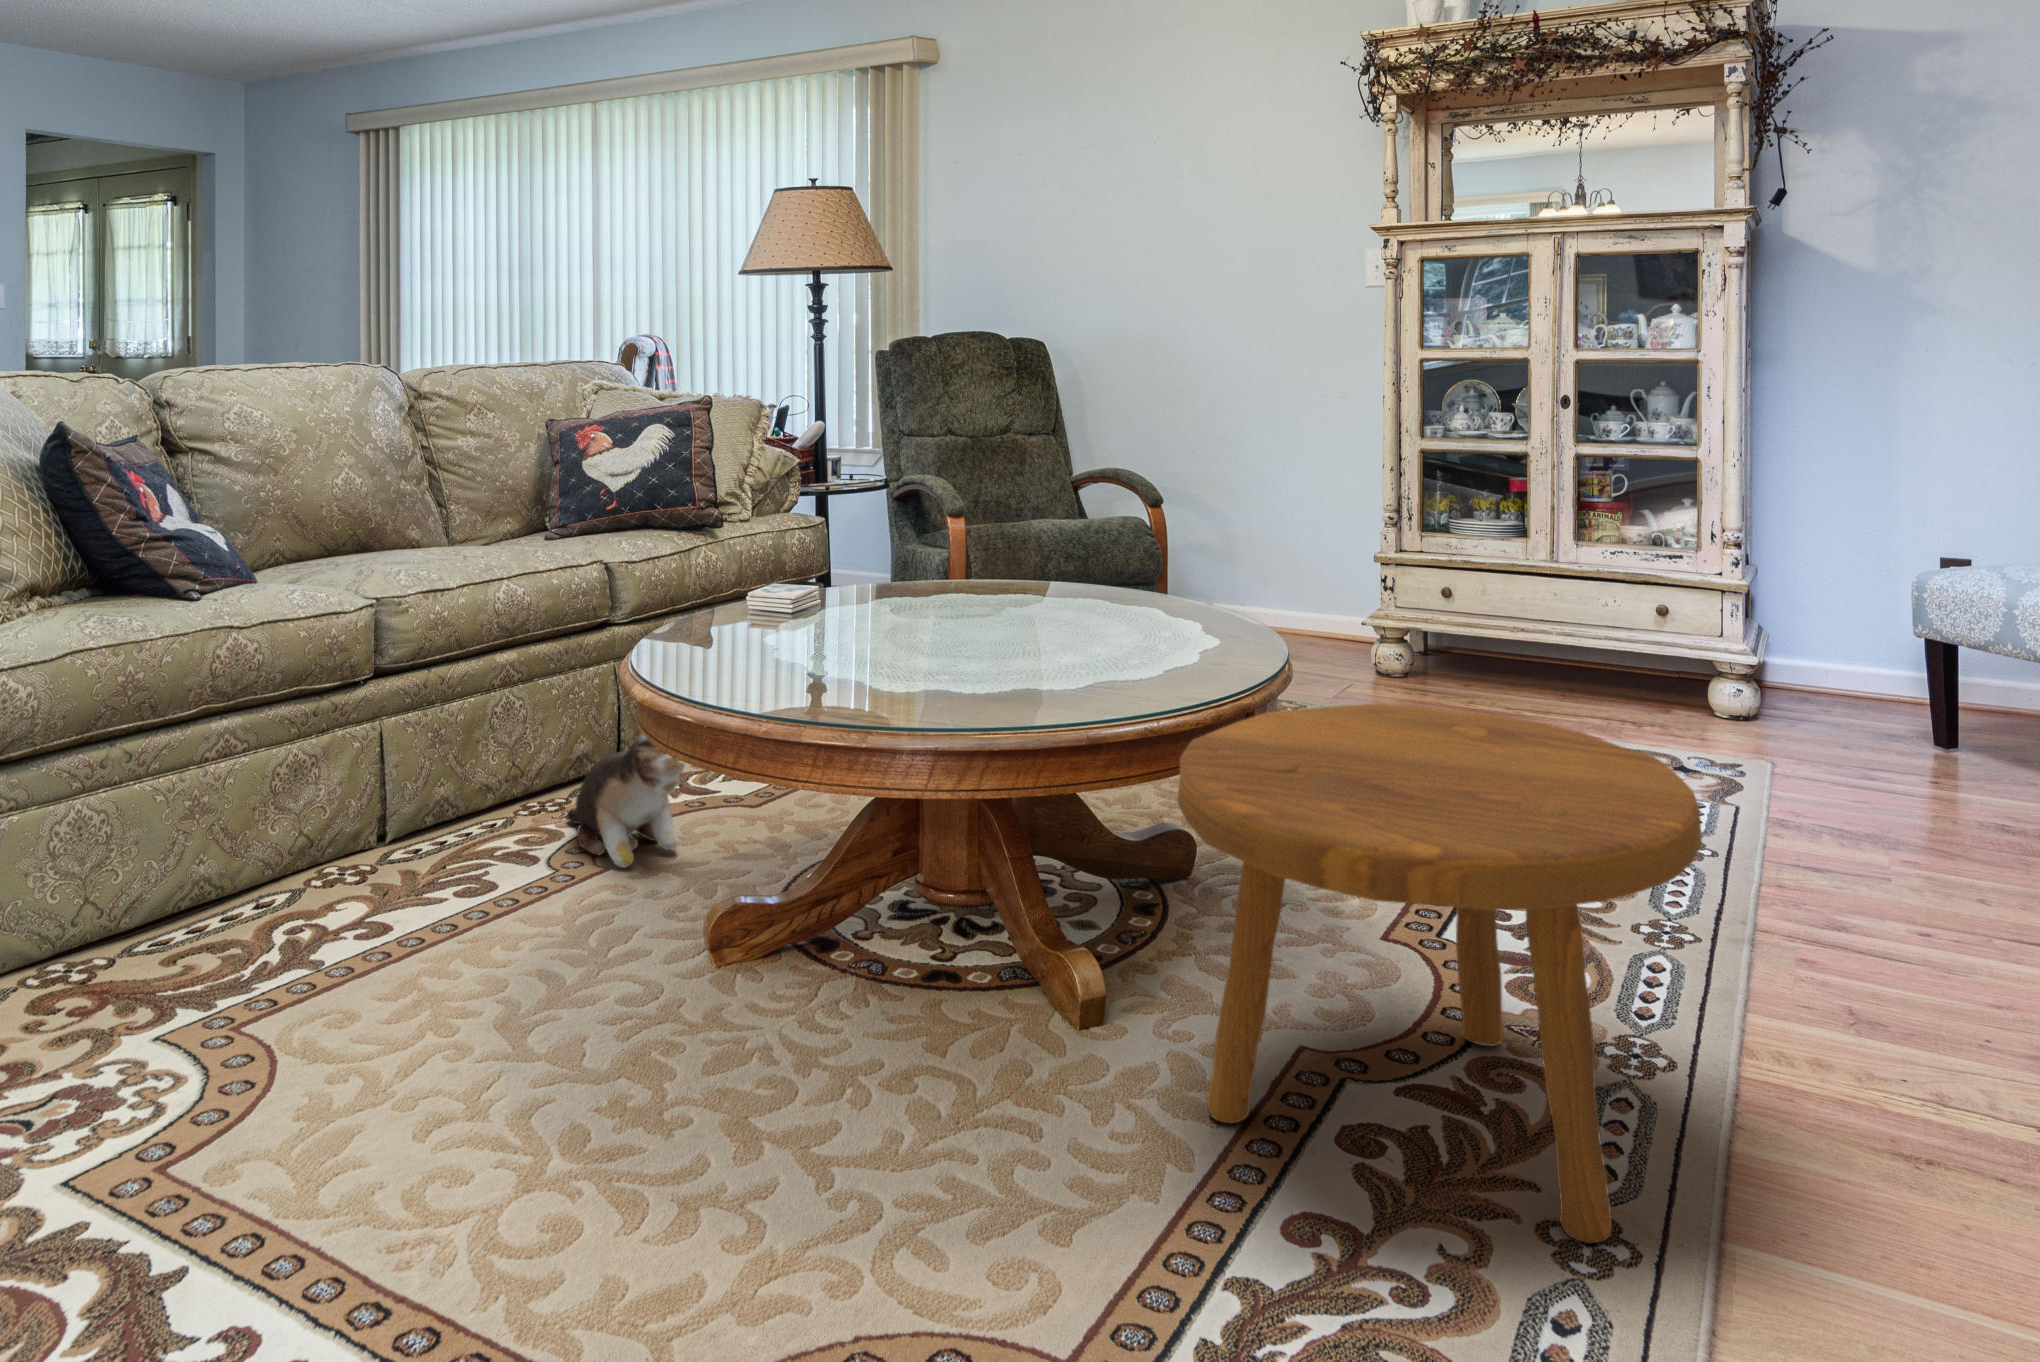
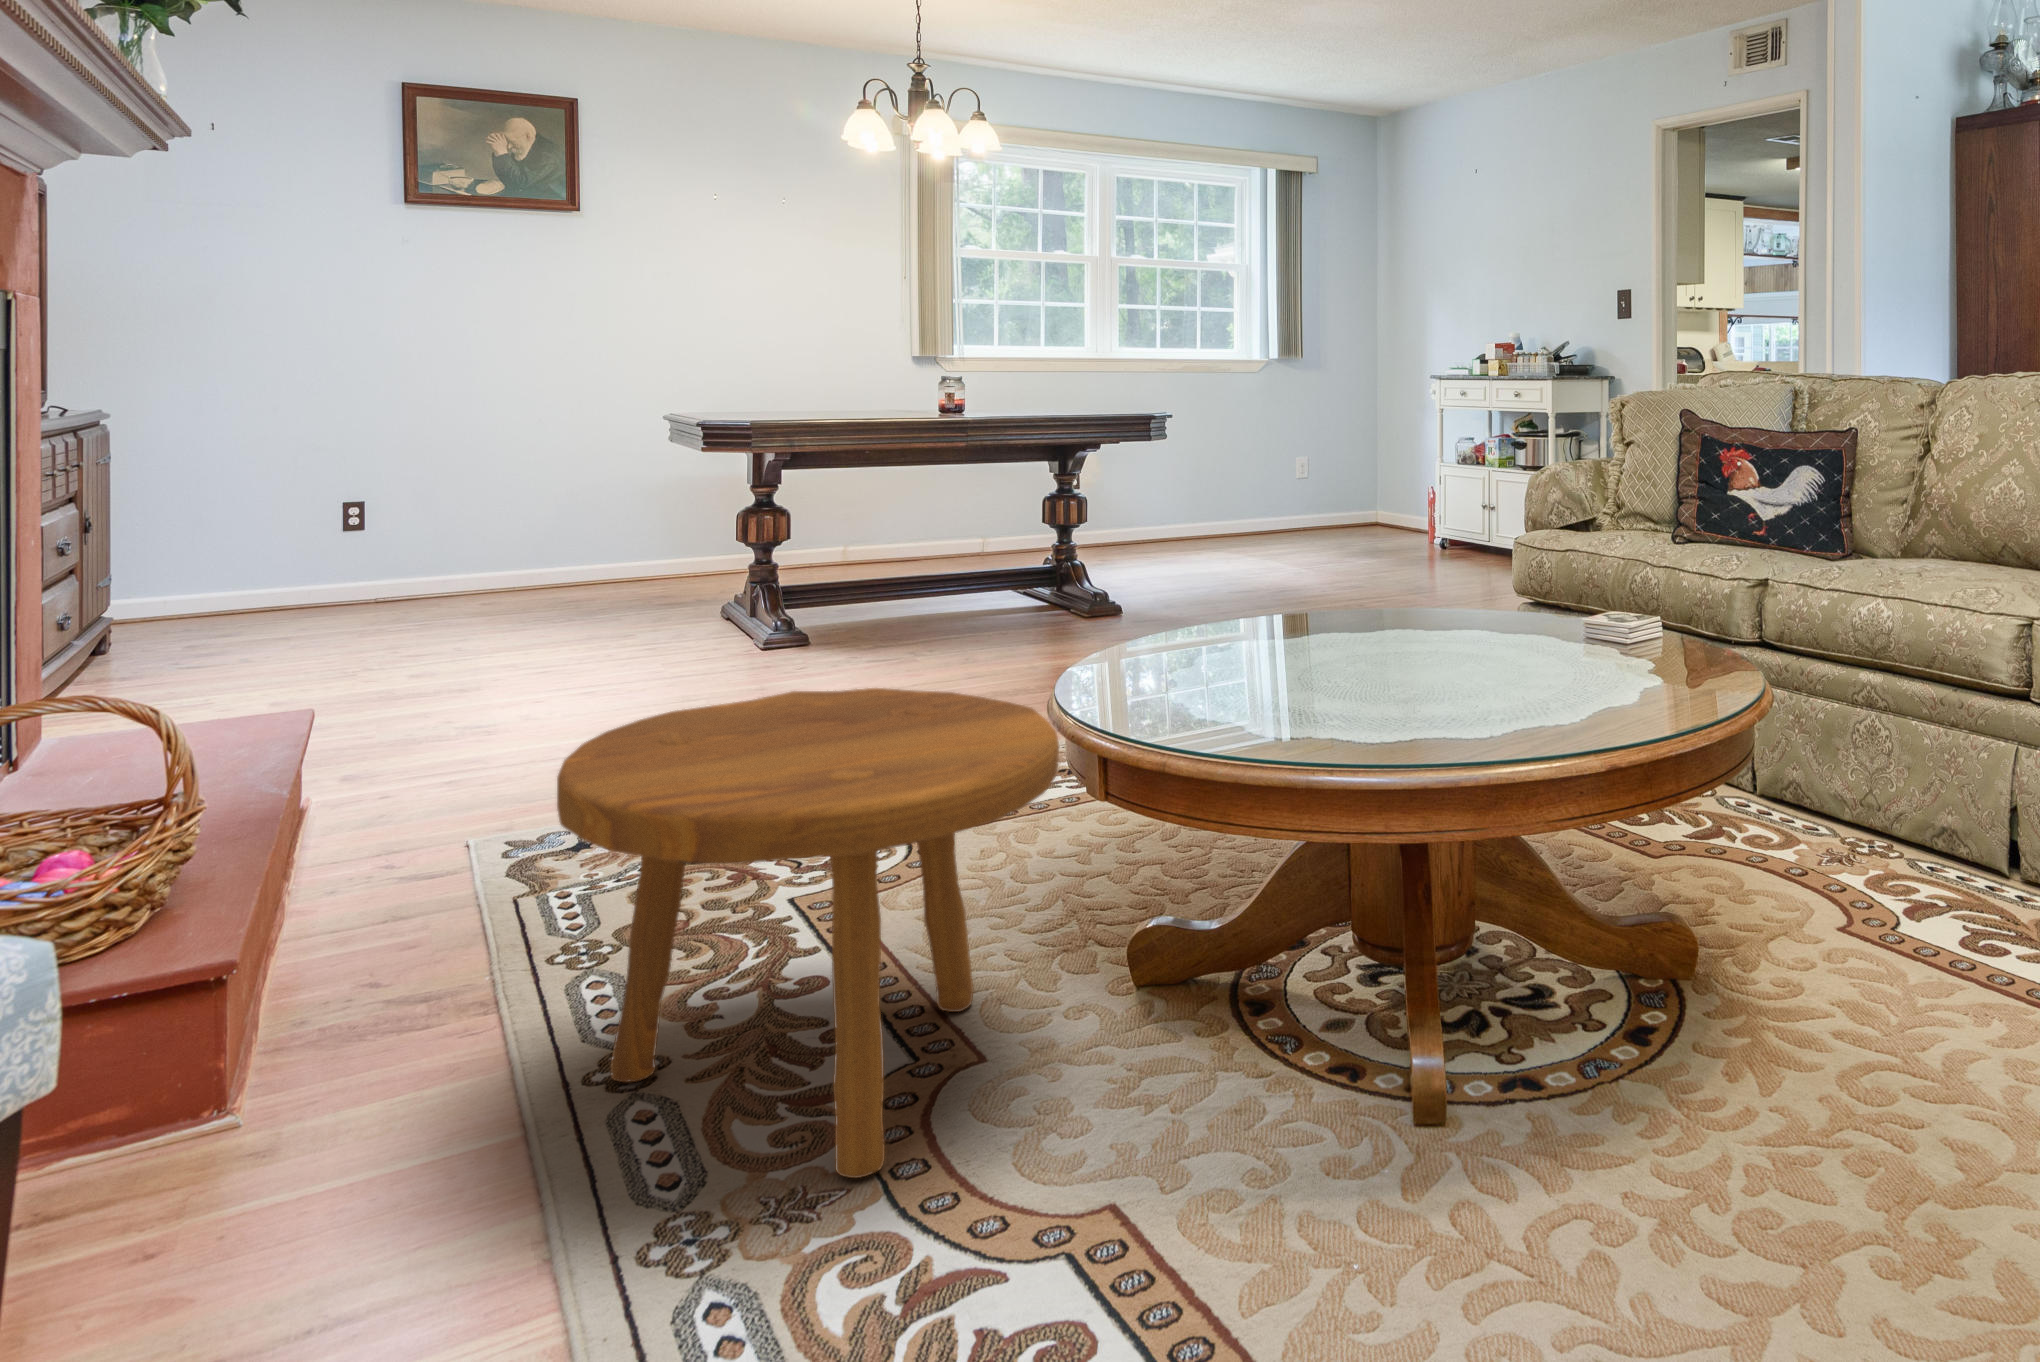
plush toy: present [567,734,684,868] -> none [1637,748,1871,903]

